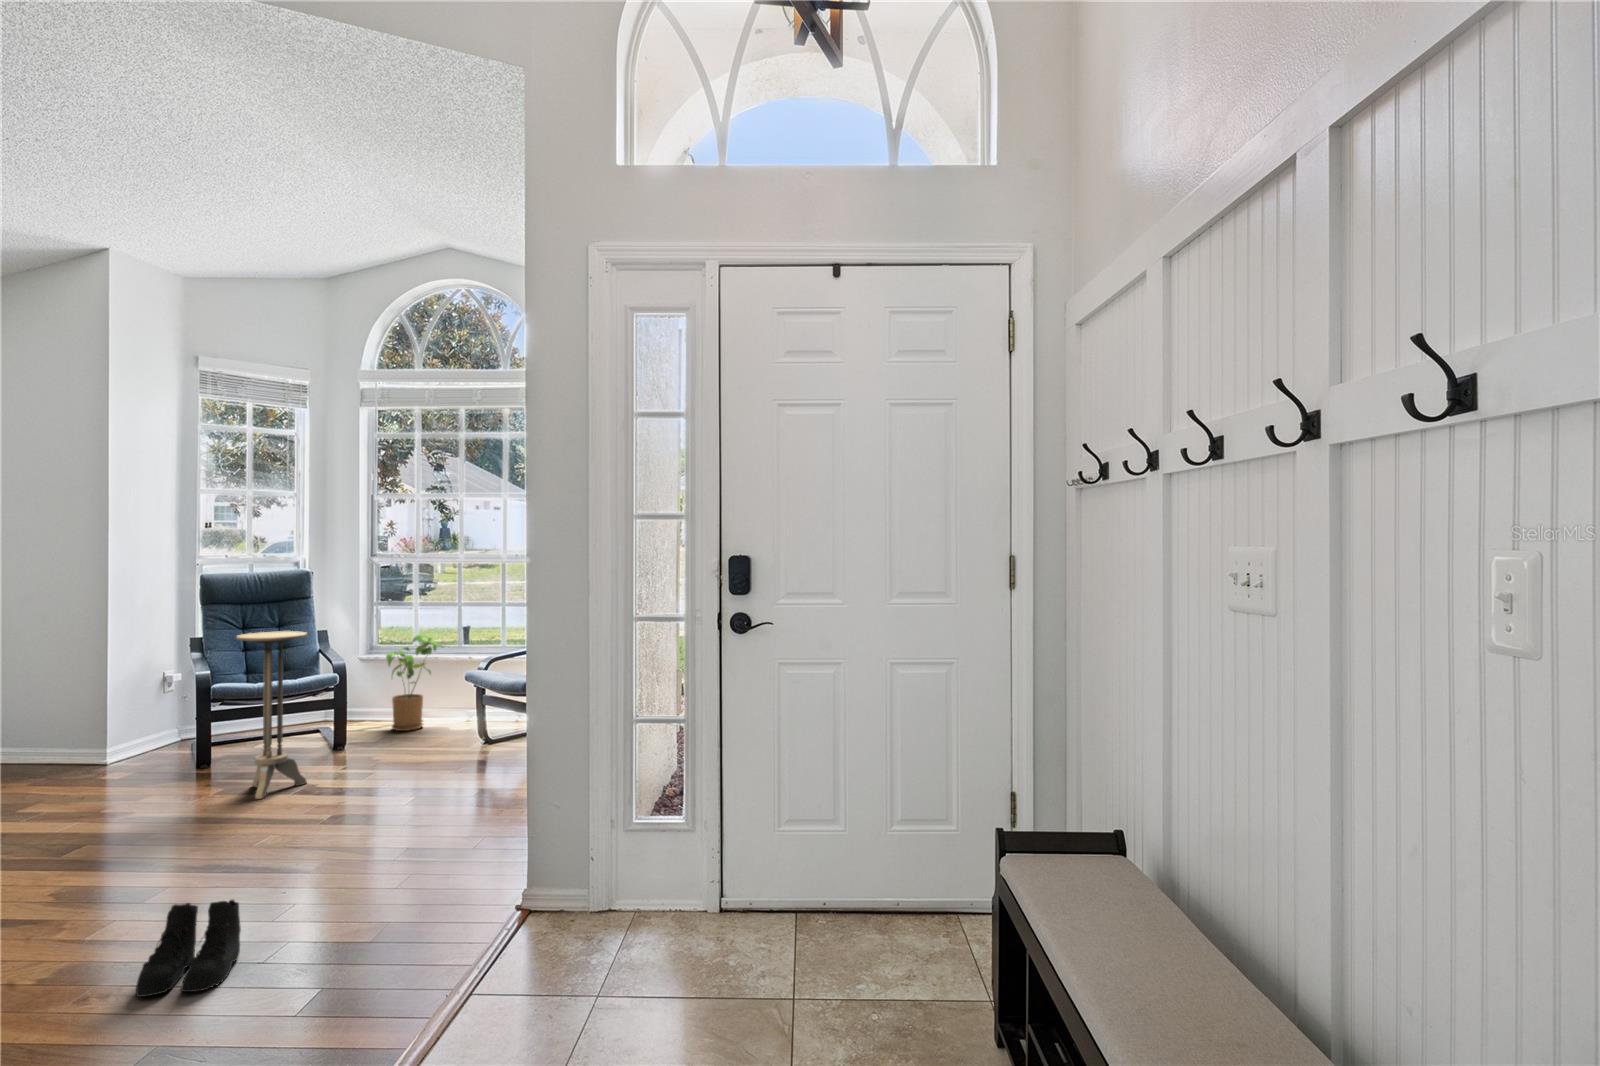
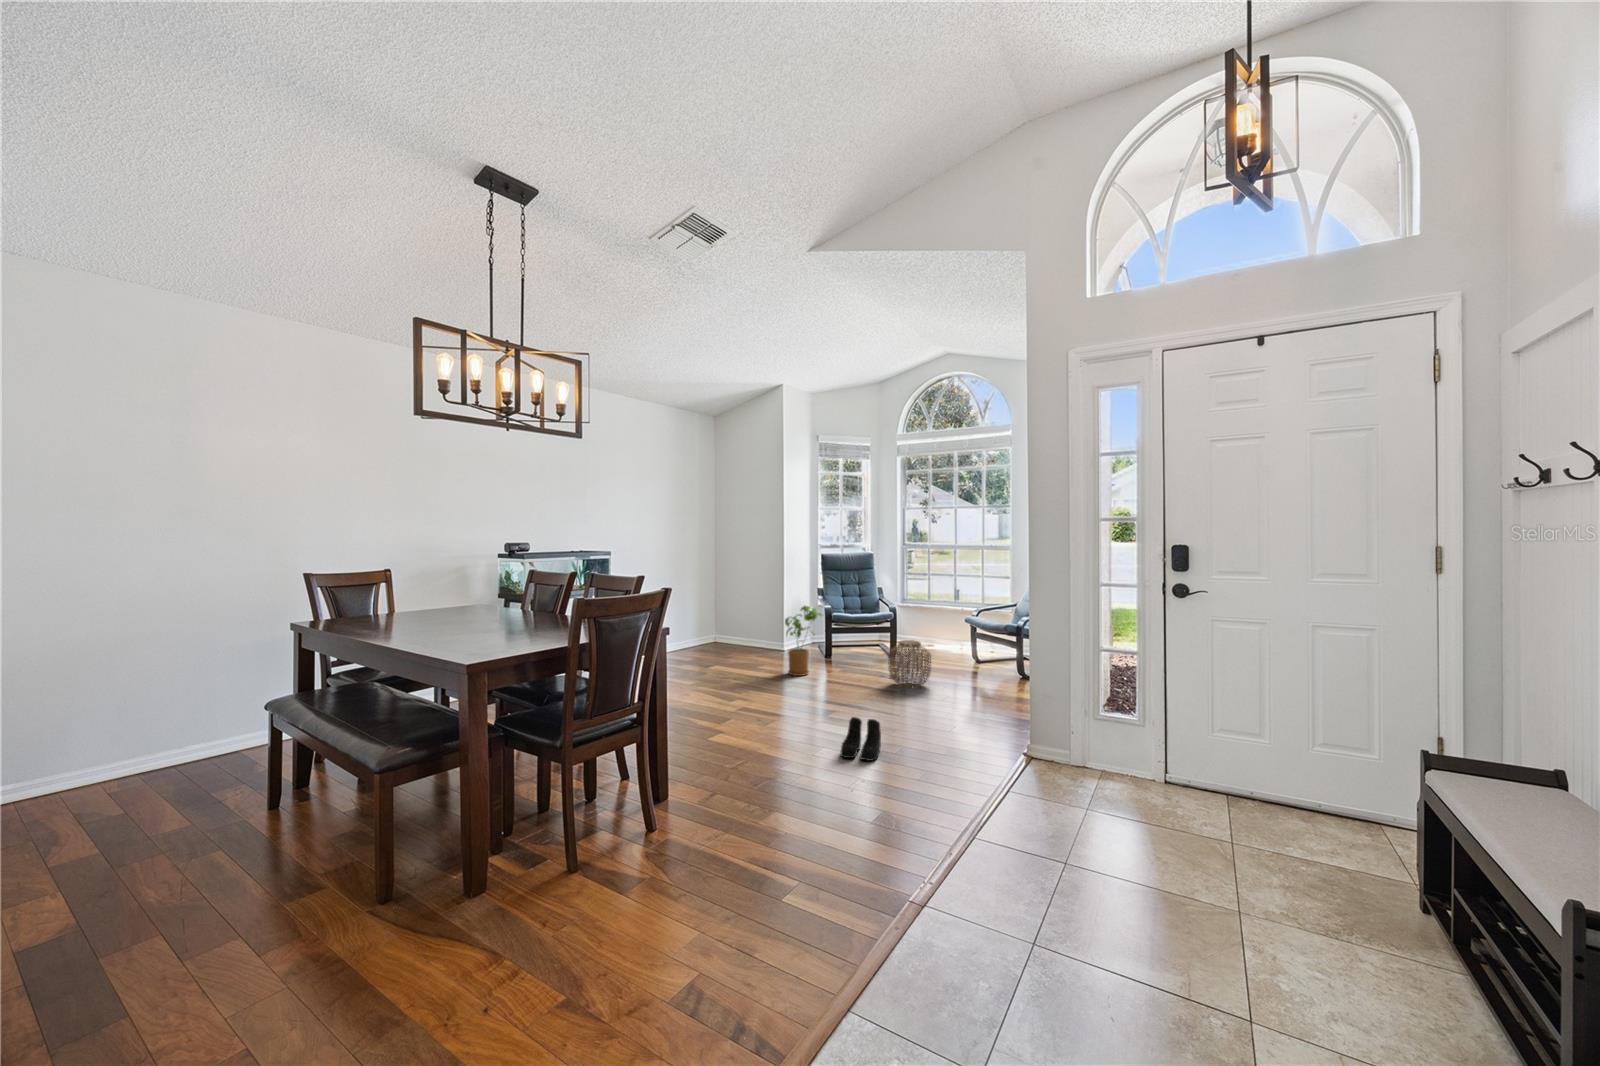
side table: present [236,631,307,799] -> none [849,586,882,677]
house plant: present [386,634,442,731] -> present [785,606,821,676]
woven basket: none [311,723,393,809] -> present [888,640,931,688]

